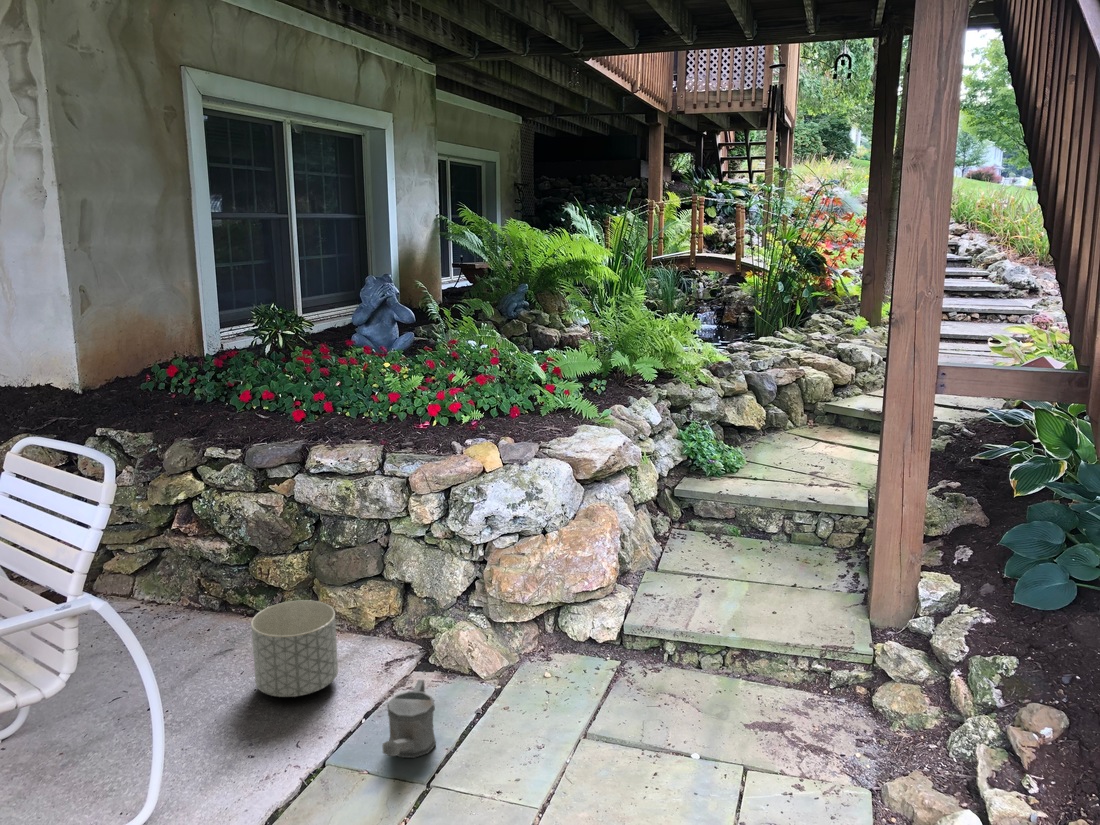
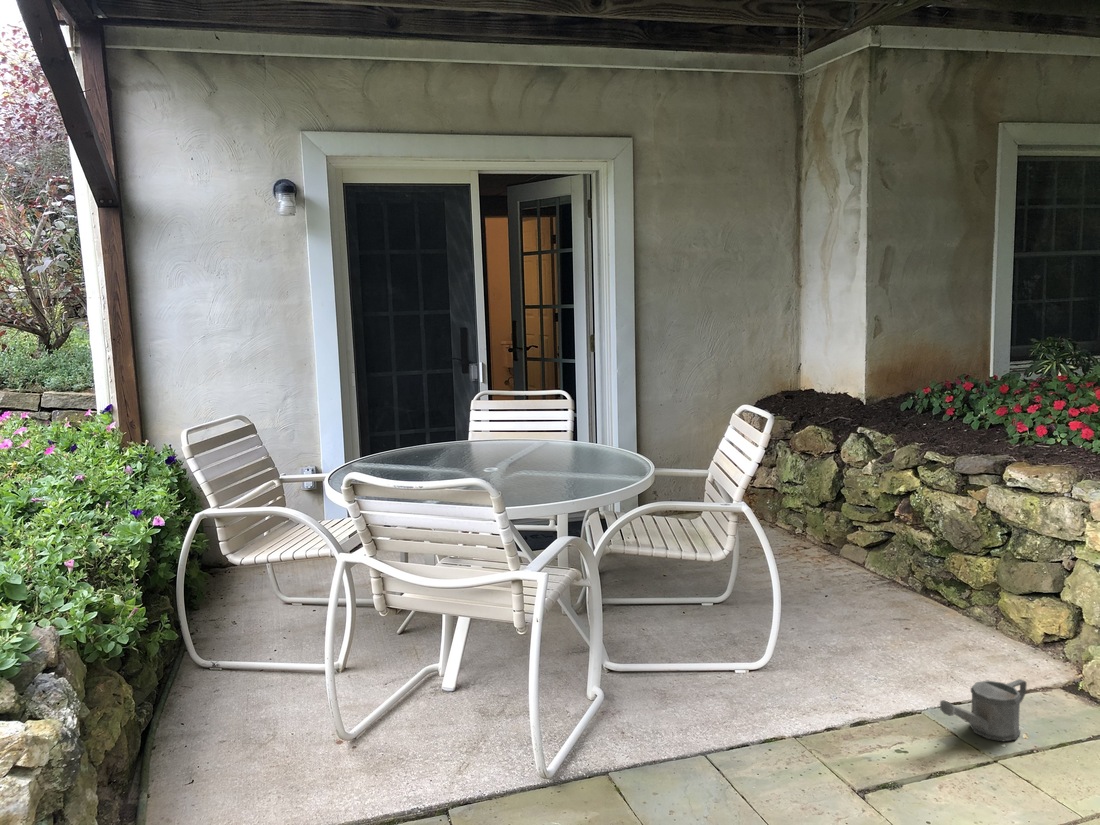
planter: present [251,600,338,697] -> none [897,584,974,665]

